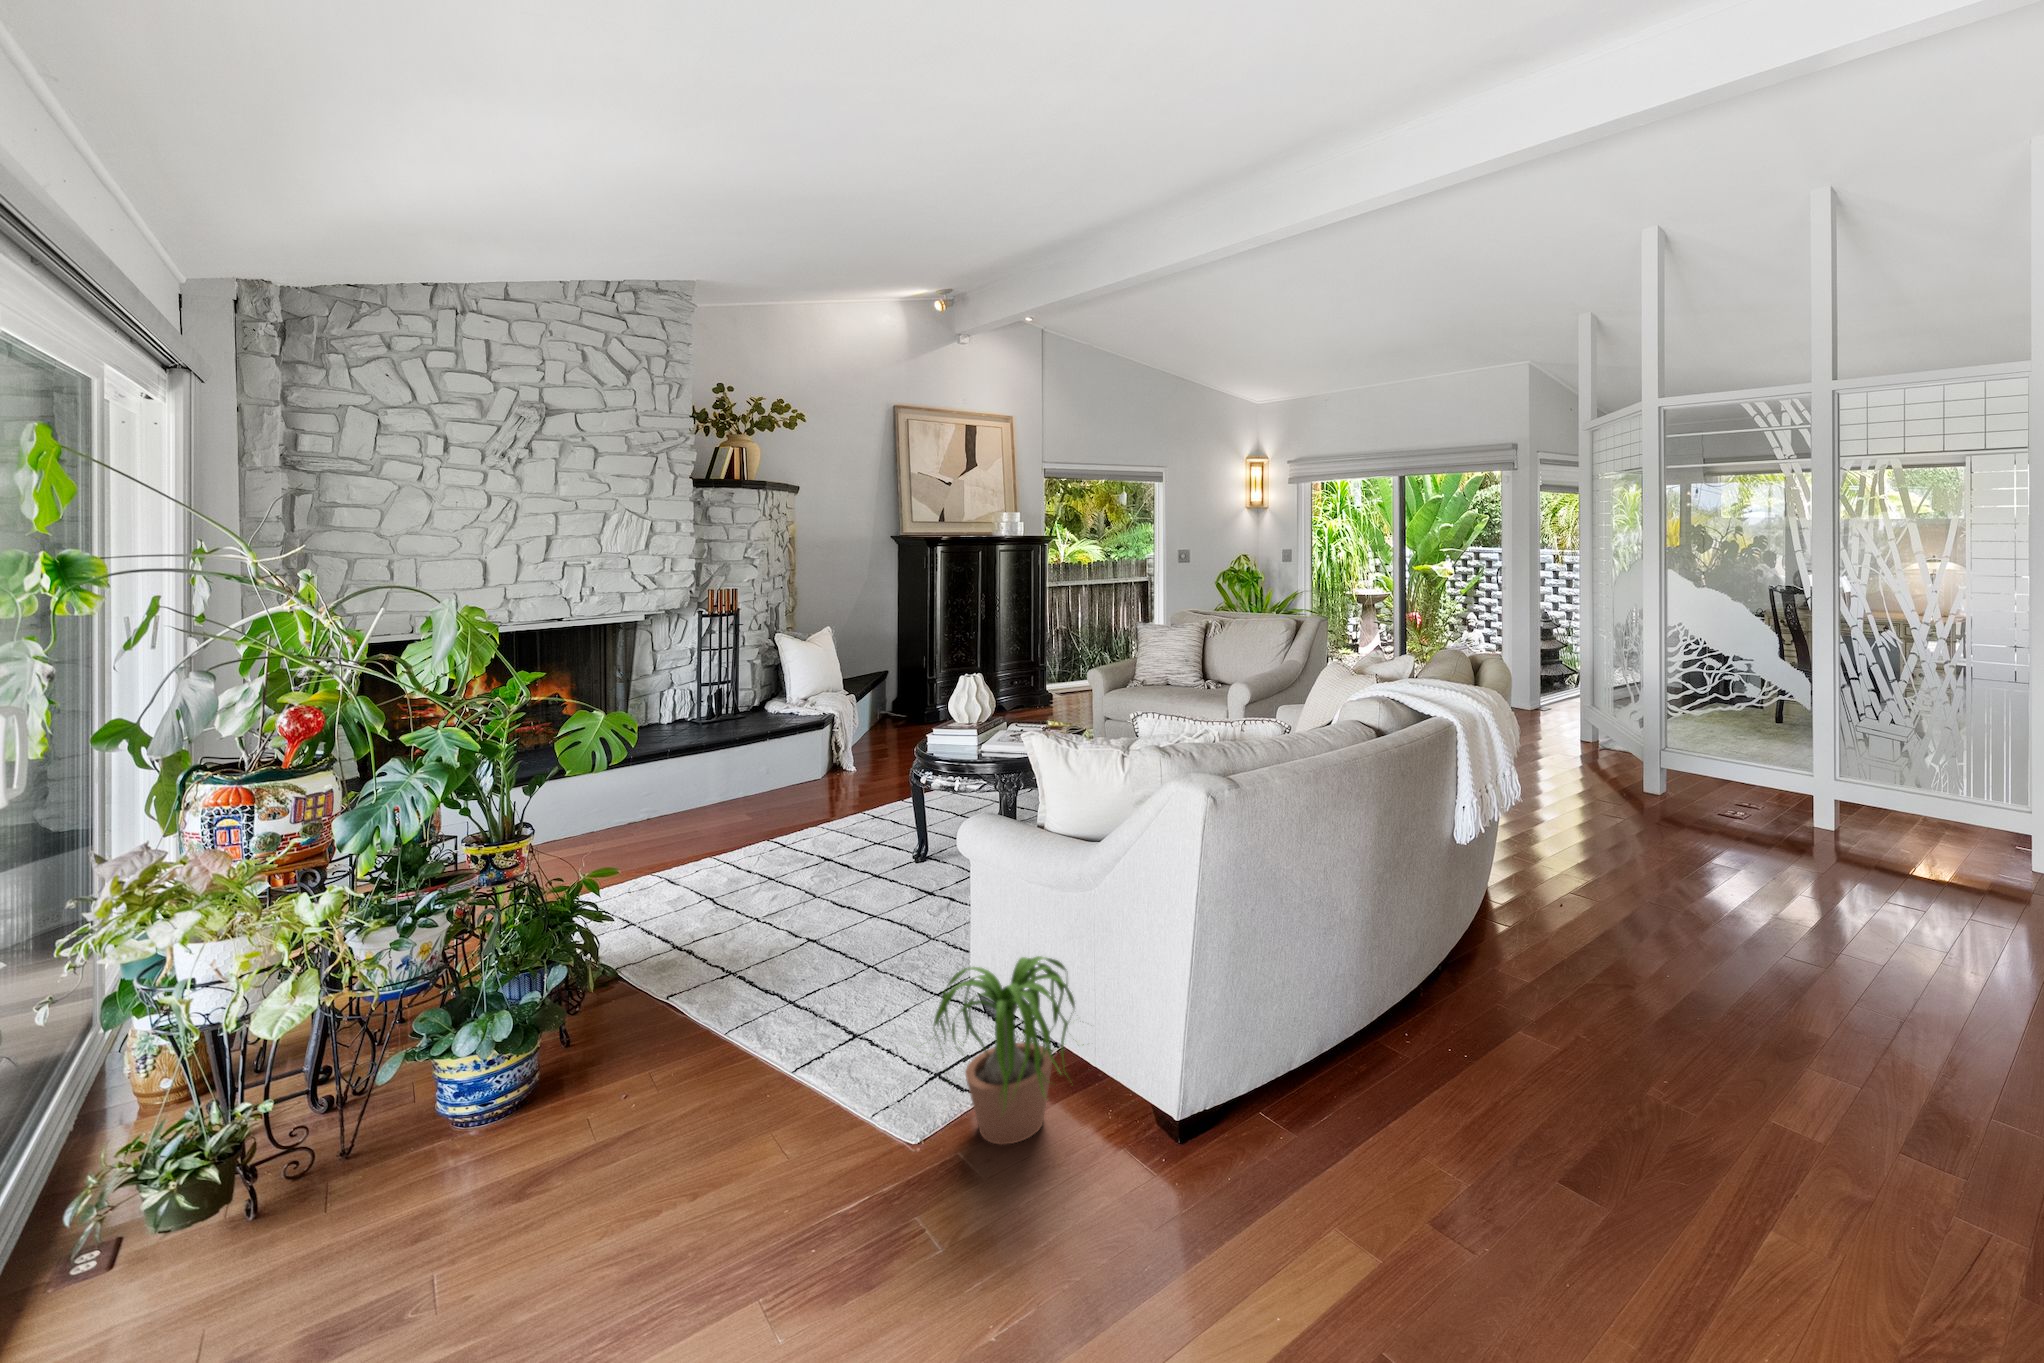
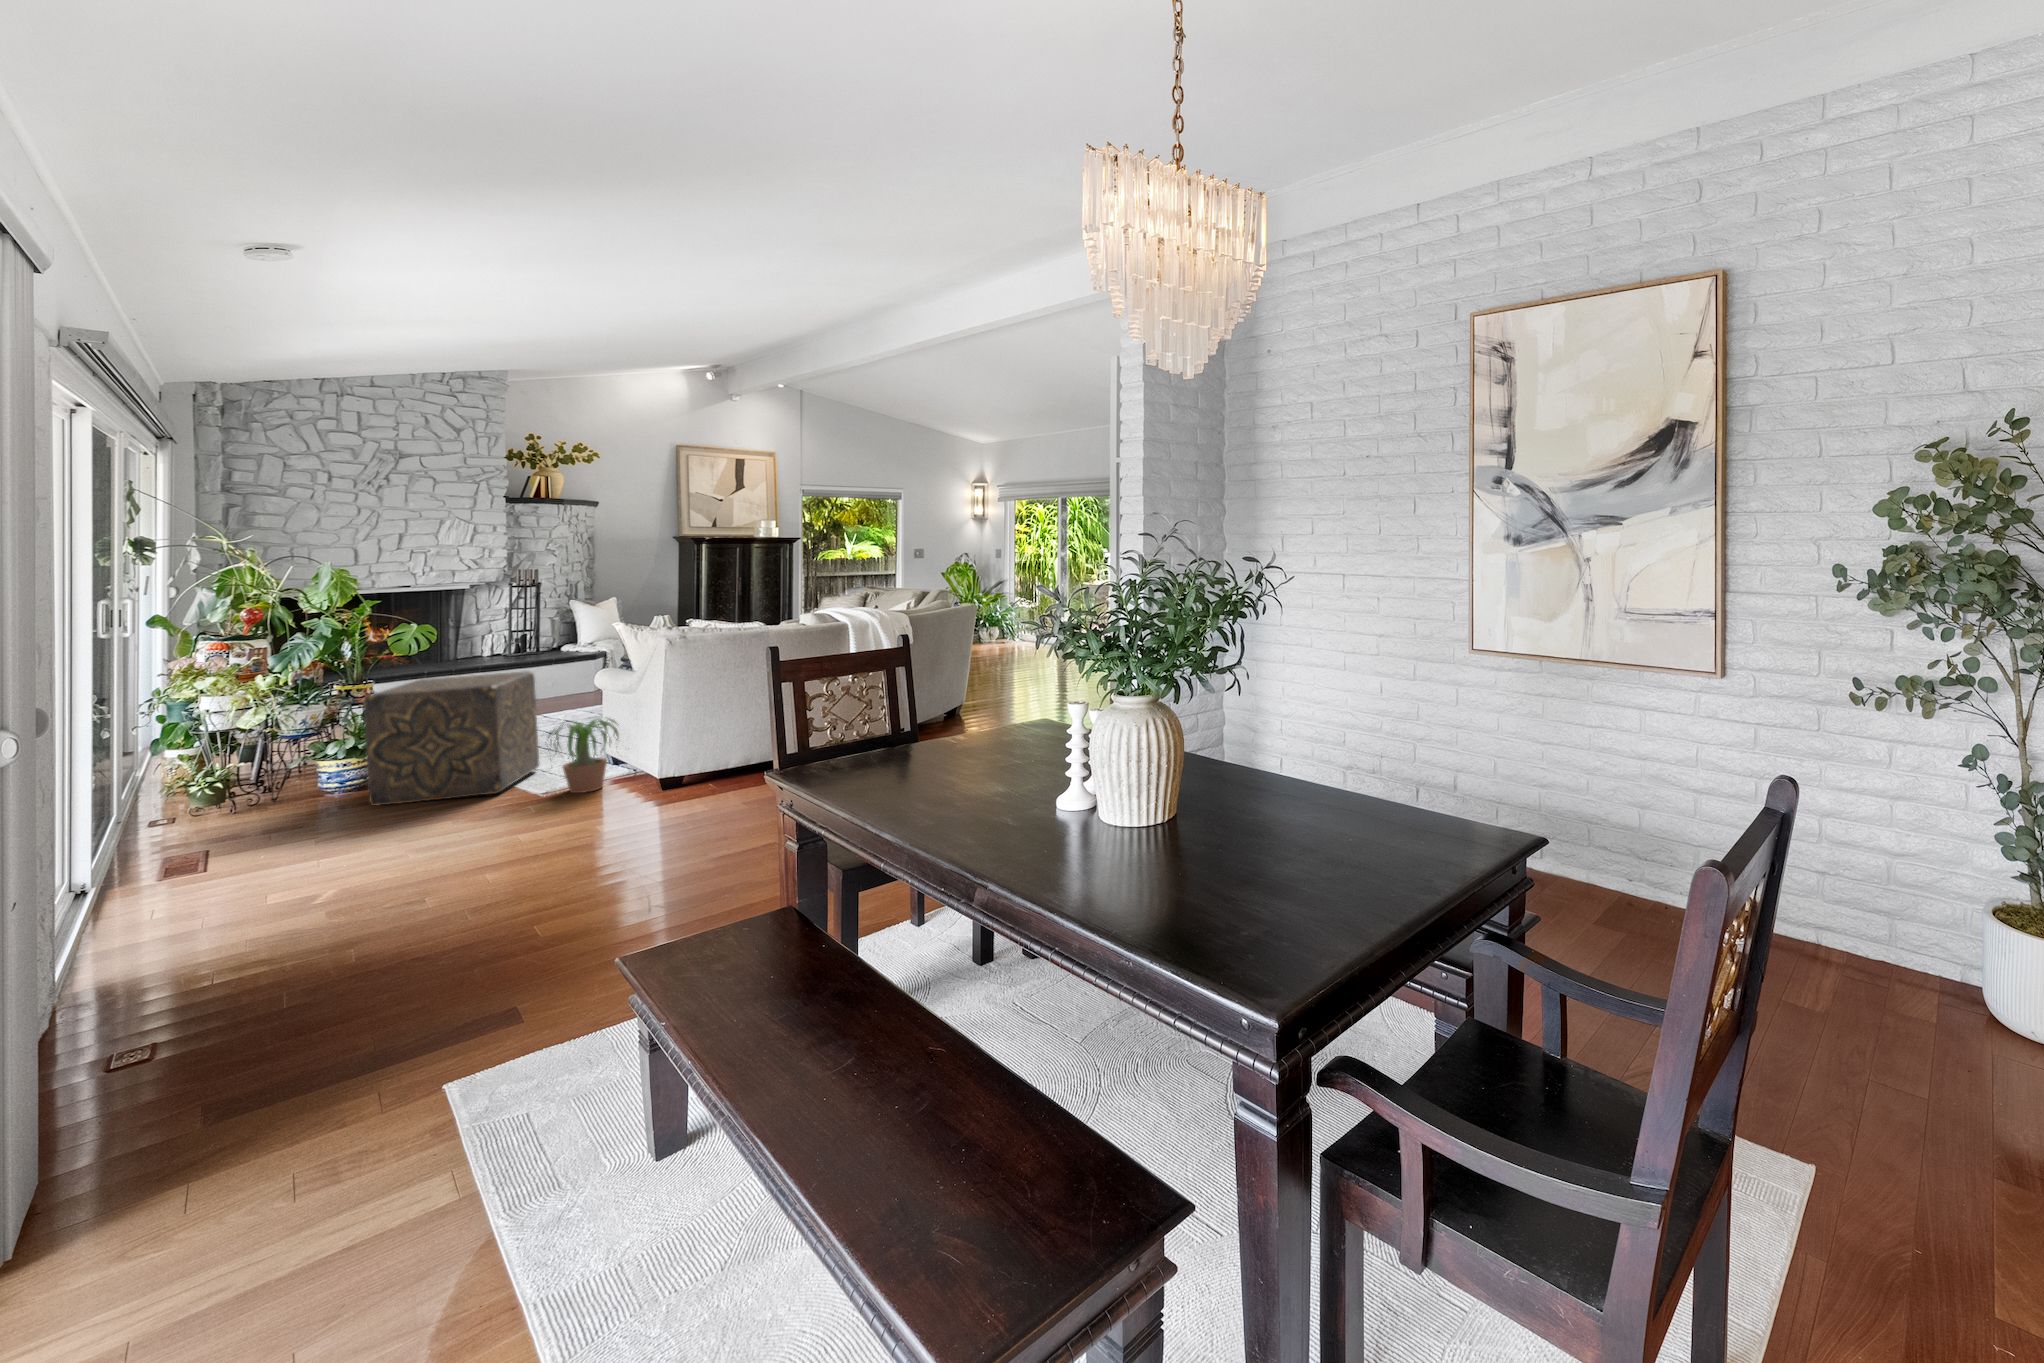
ottoman: none [542,828,866,1189] -> present [363,671,539,806]

